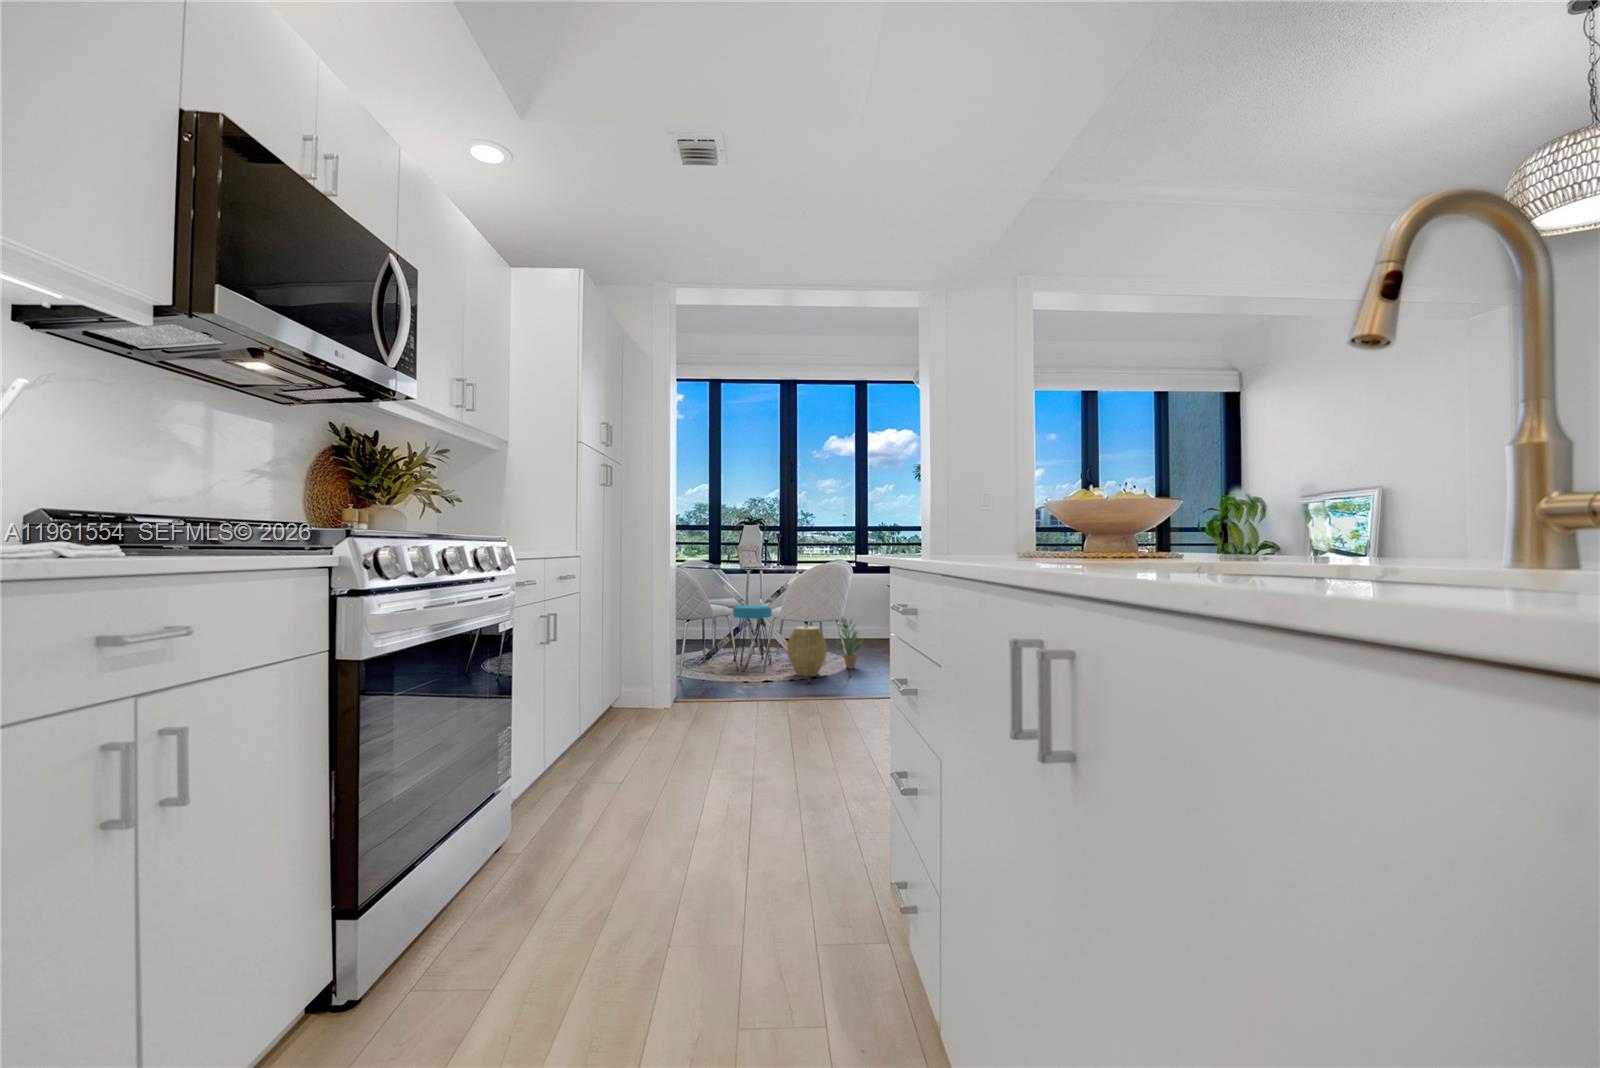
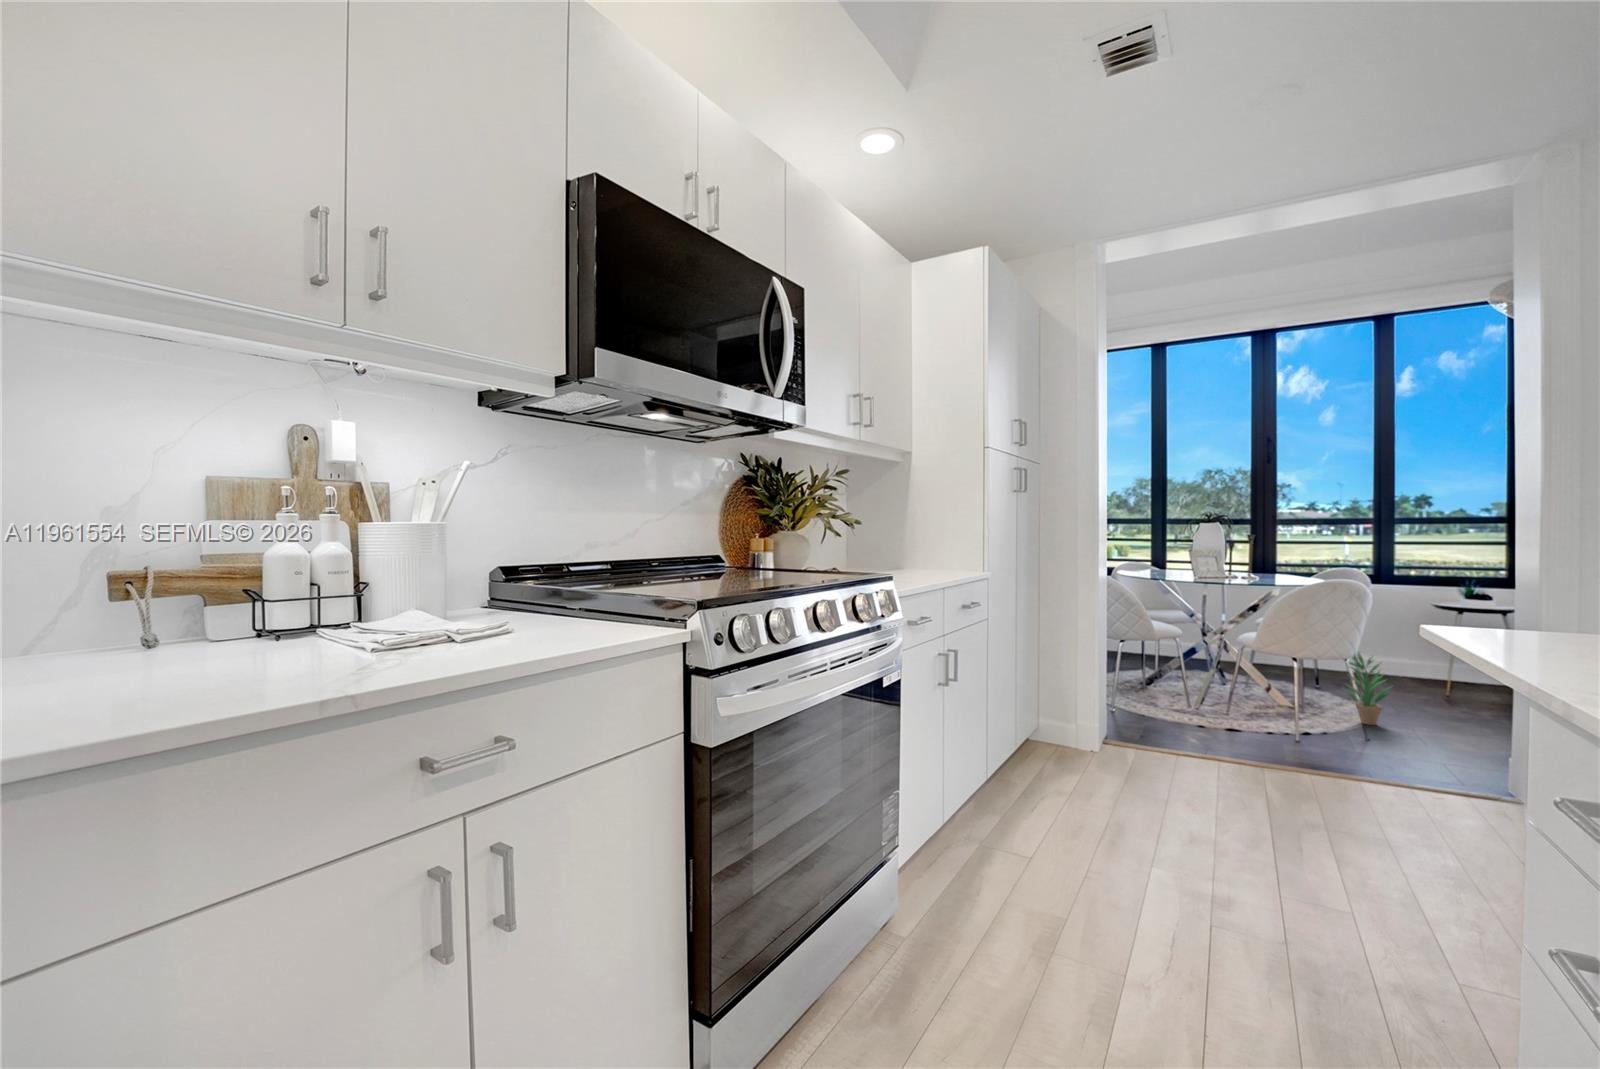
stool: present [733,605,772,665] -> none [1183,624,1239,701]
woven basket: present [787,625,827,676] -> none [1264,660,1329,731]

